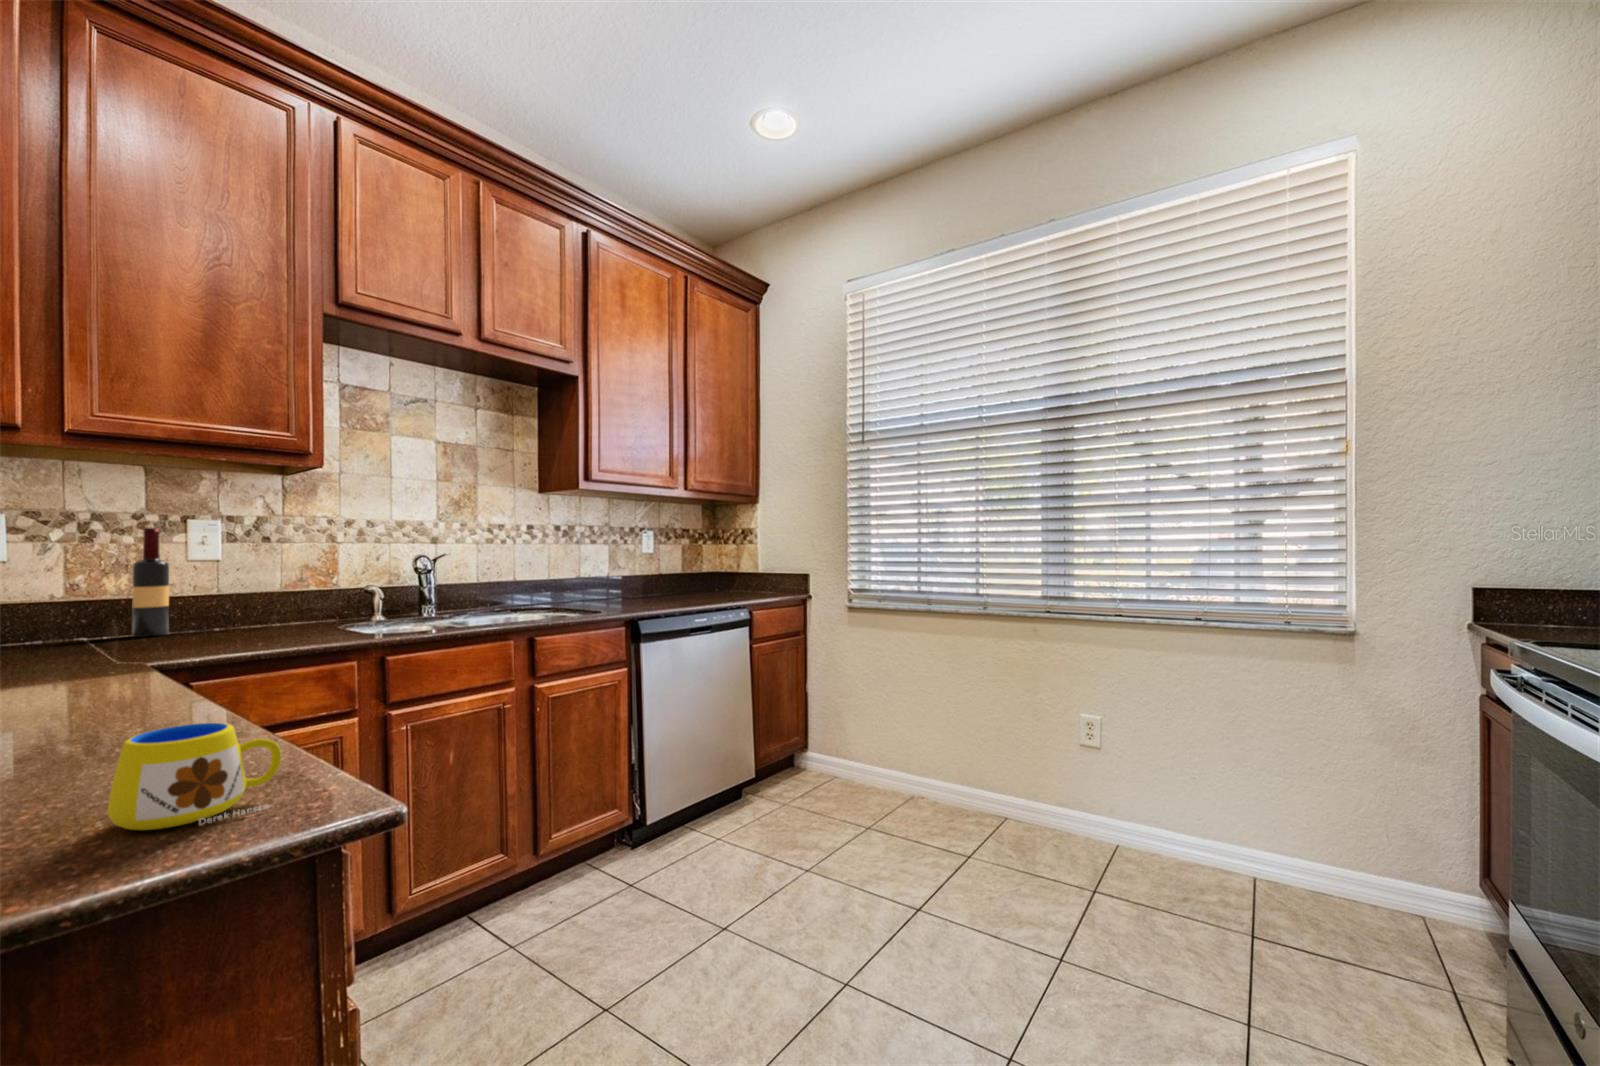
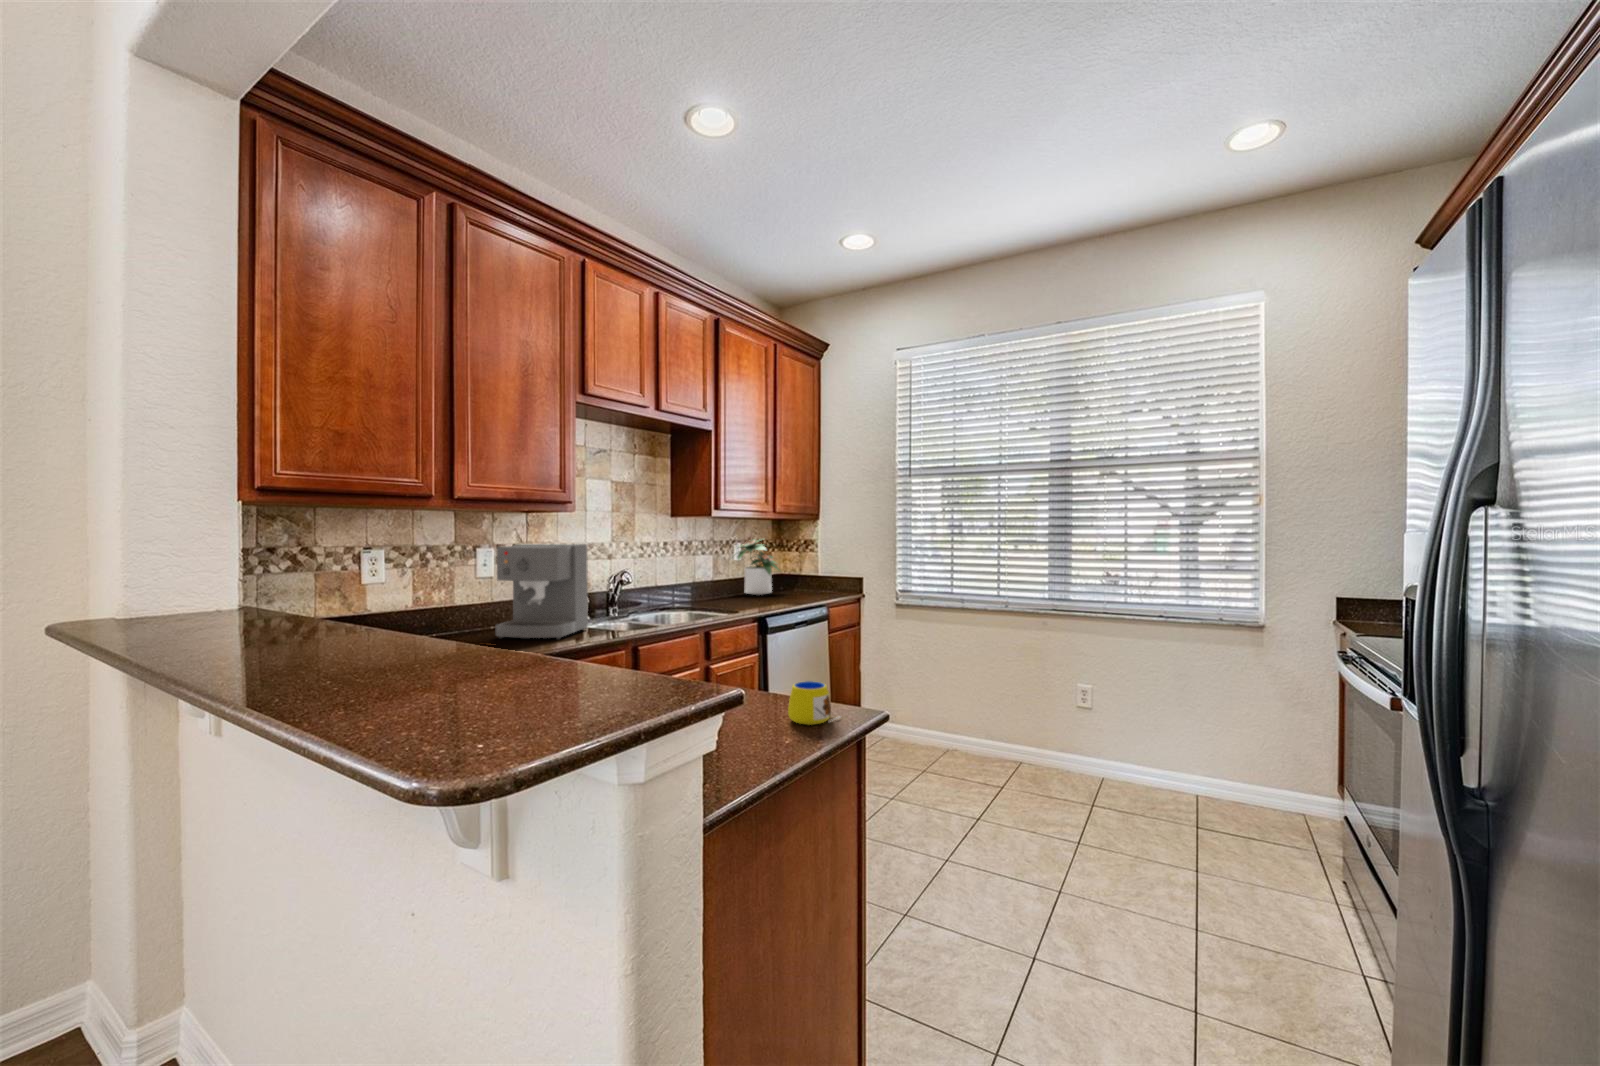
coffee maker: none [156,509,330,645] -> present [496,544,588,639]
potted plant: none [638,525,703,596] -> present [738,539,779,595]
wine bottle: present [132,528,169,637] -> none [451,556,473,634]

